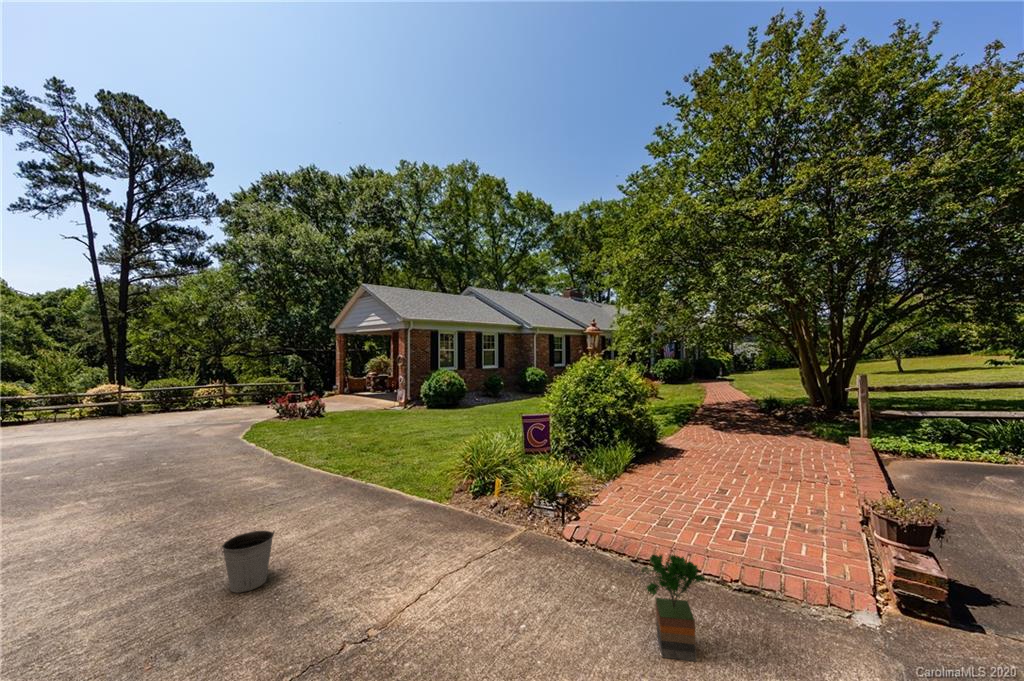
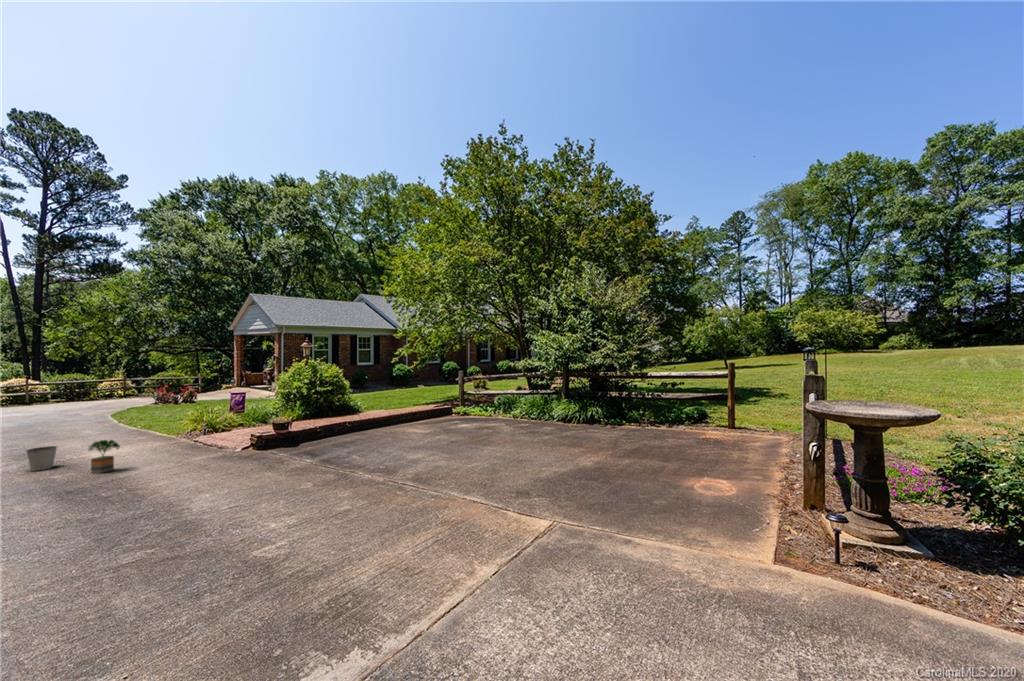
potted tree: present [641,554,705,661] -> present [88,440,120,473]

